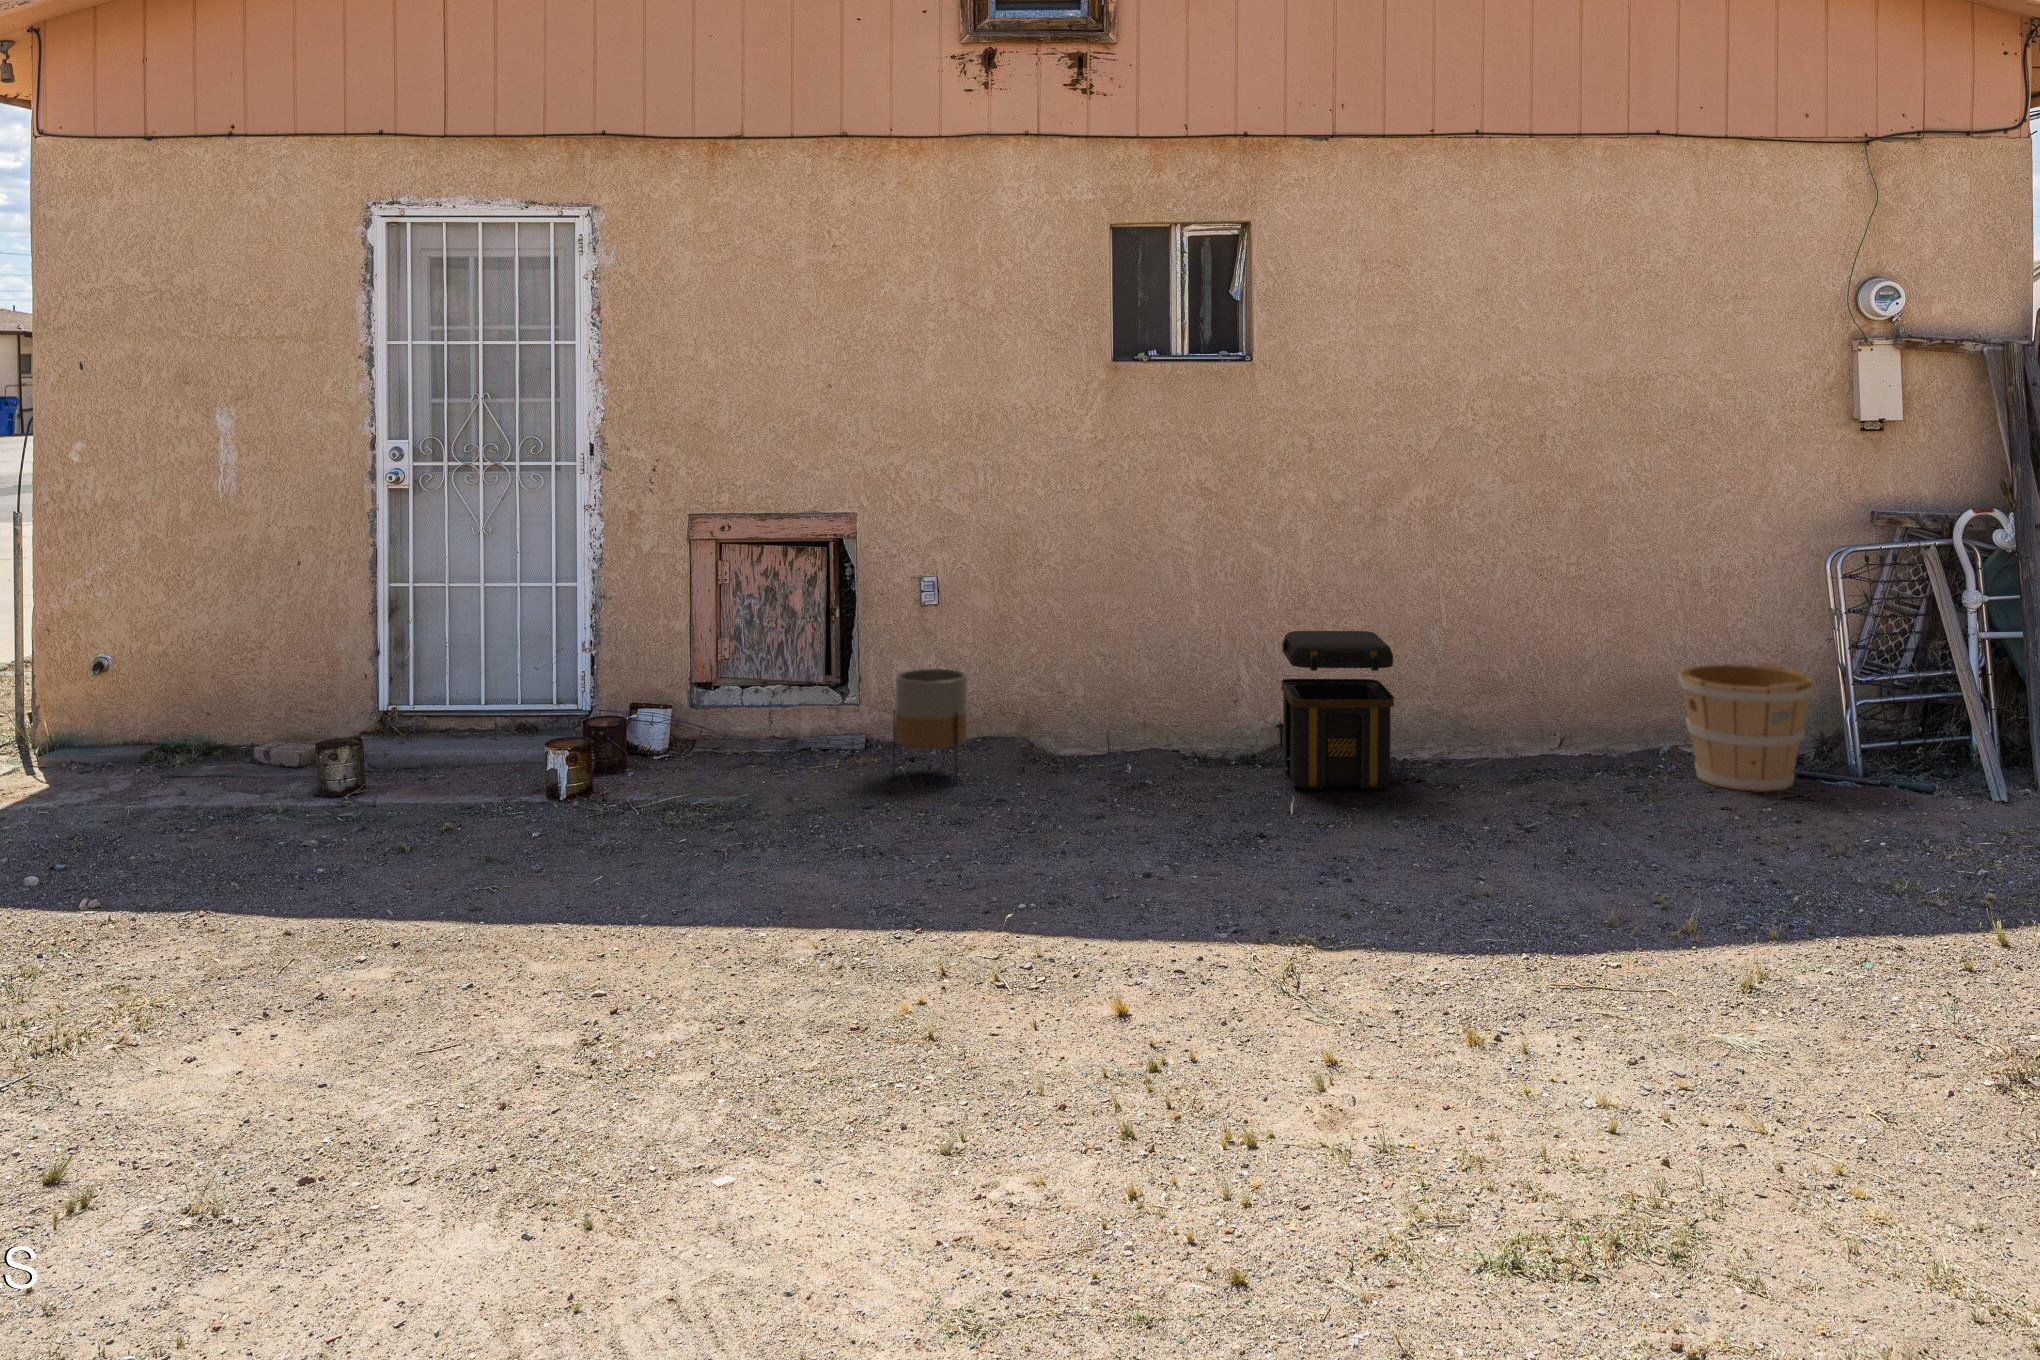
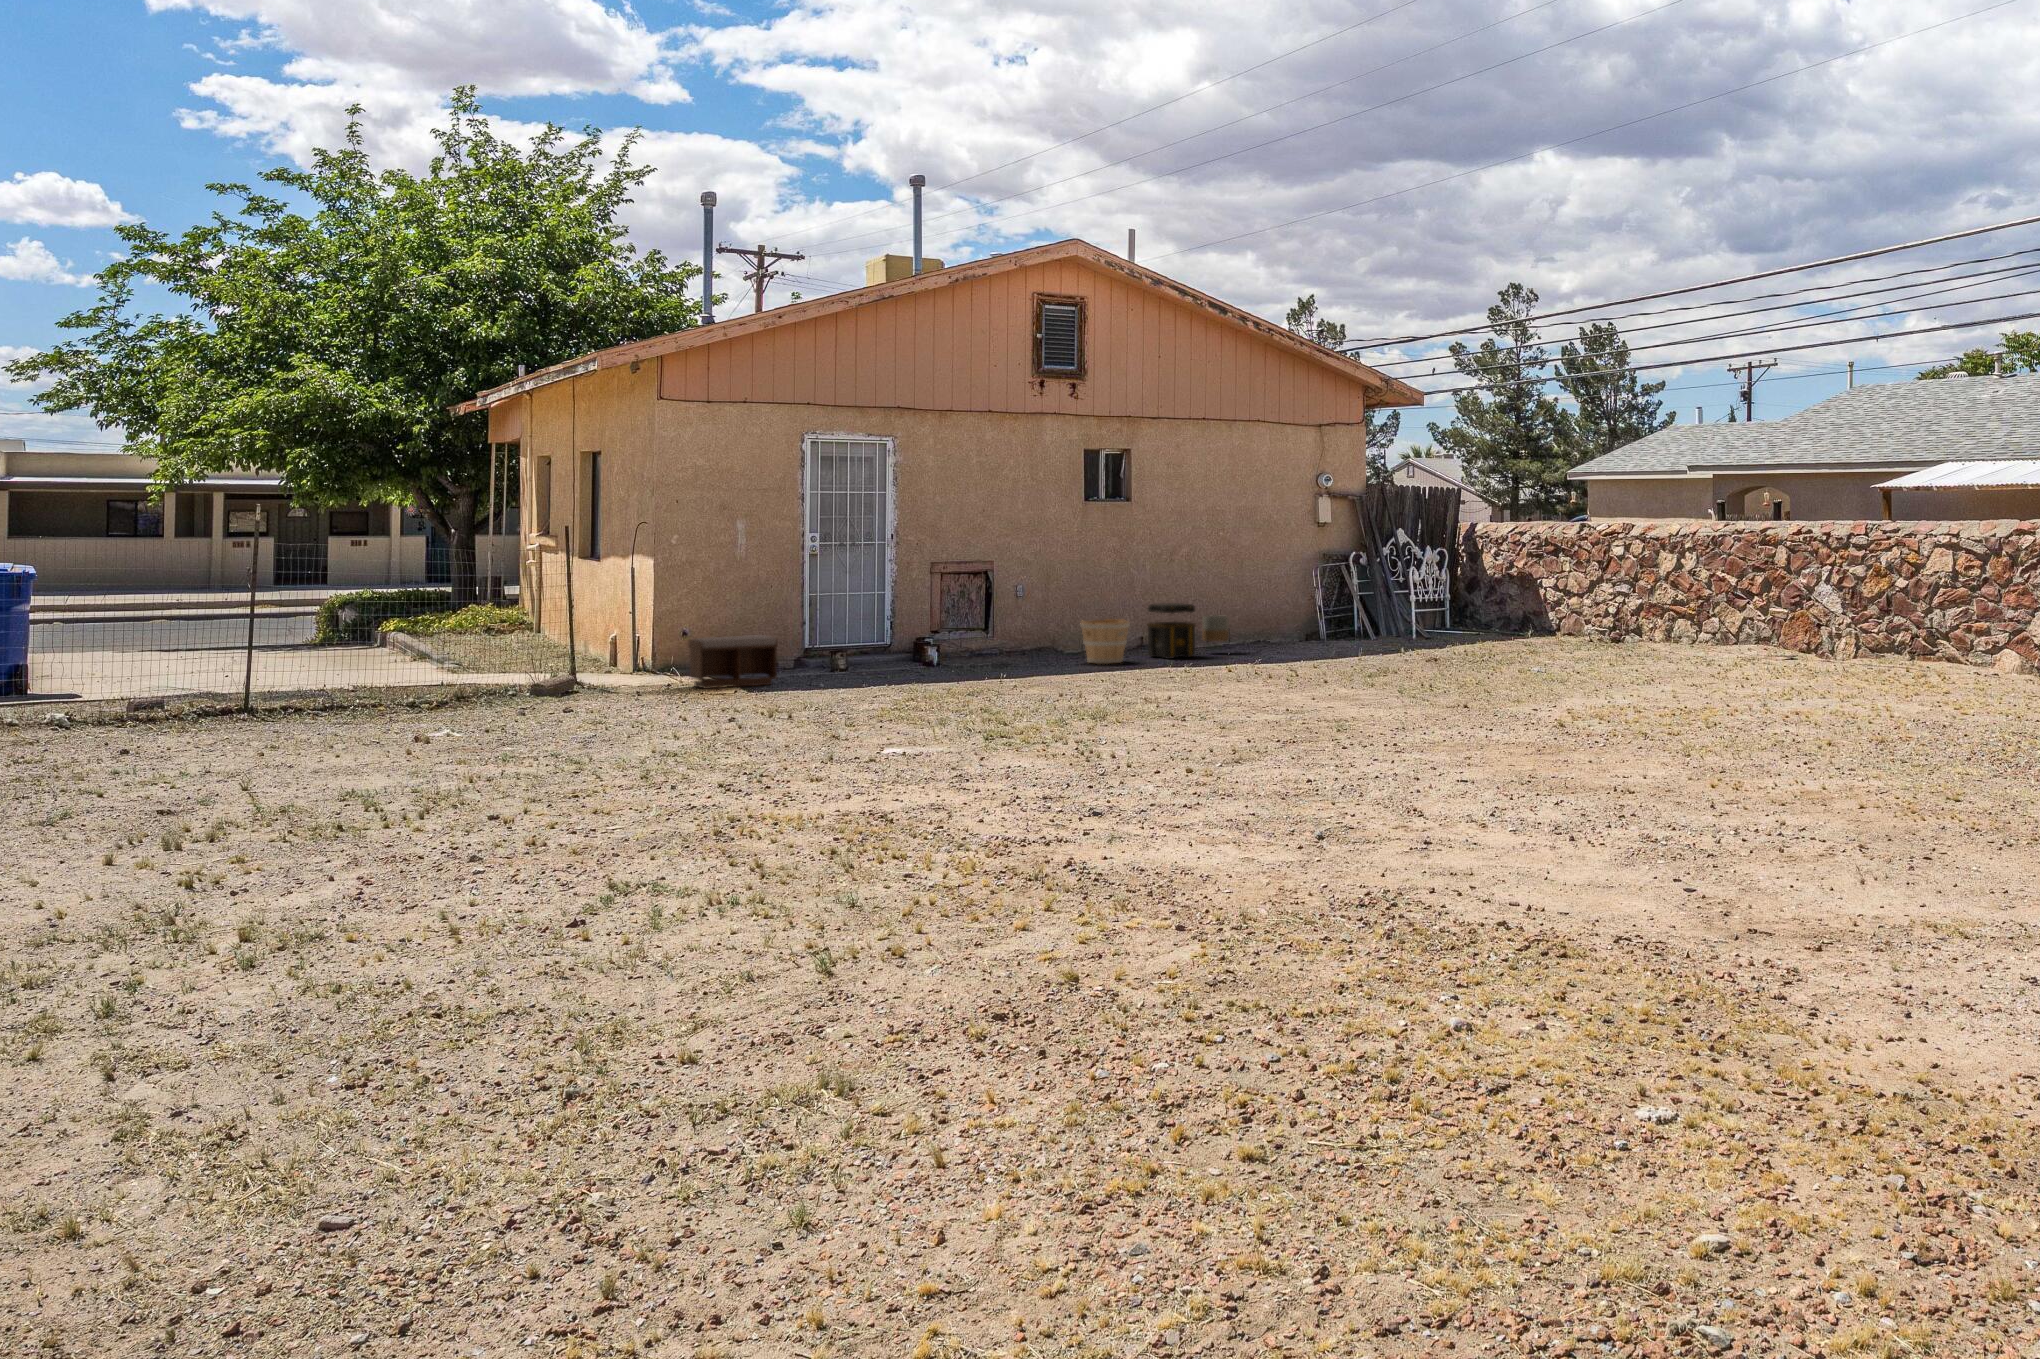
wooden bucket: present [1678,663,1814,792] -> present [1080,619,1130,664]
bench: none [50,666,272,788] -> present [688,635,778,689]
planter: present [893,669,967,782] -> present [1202,615,1230,643]

